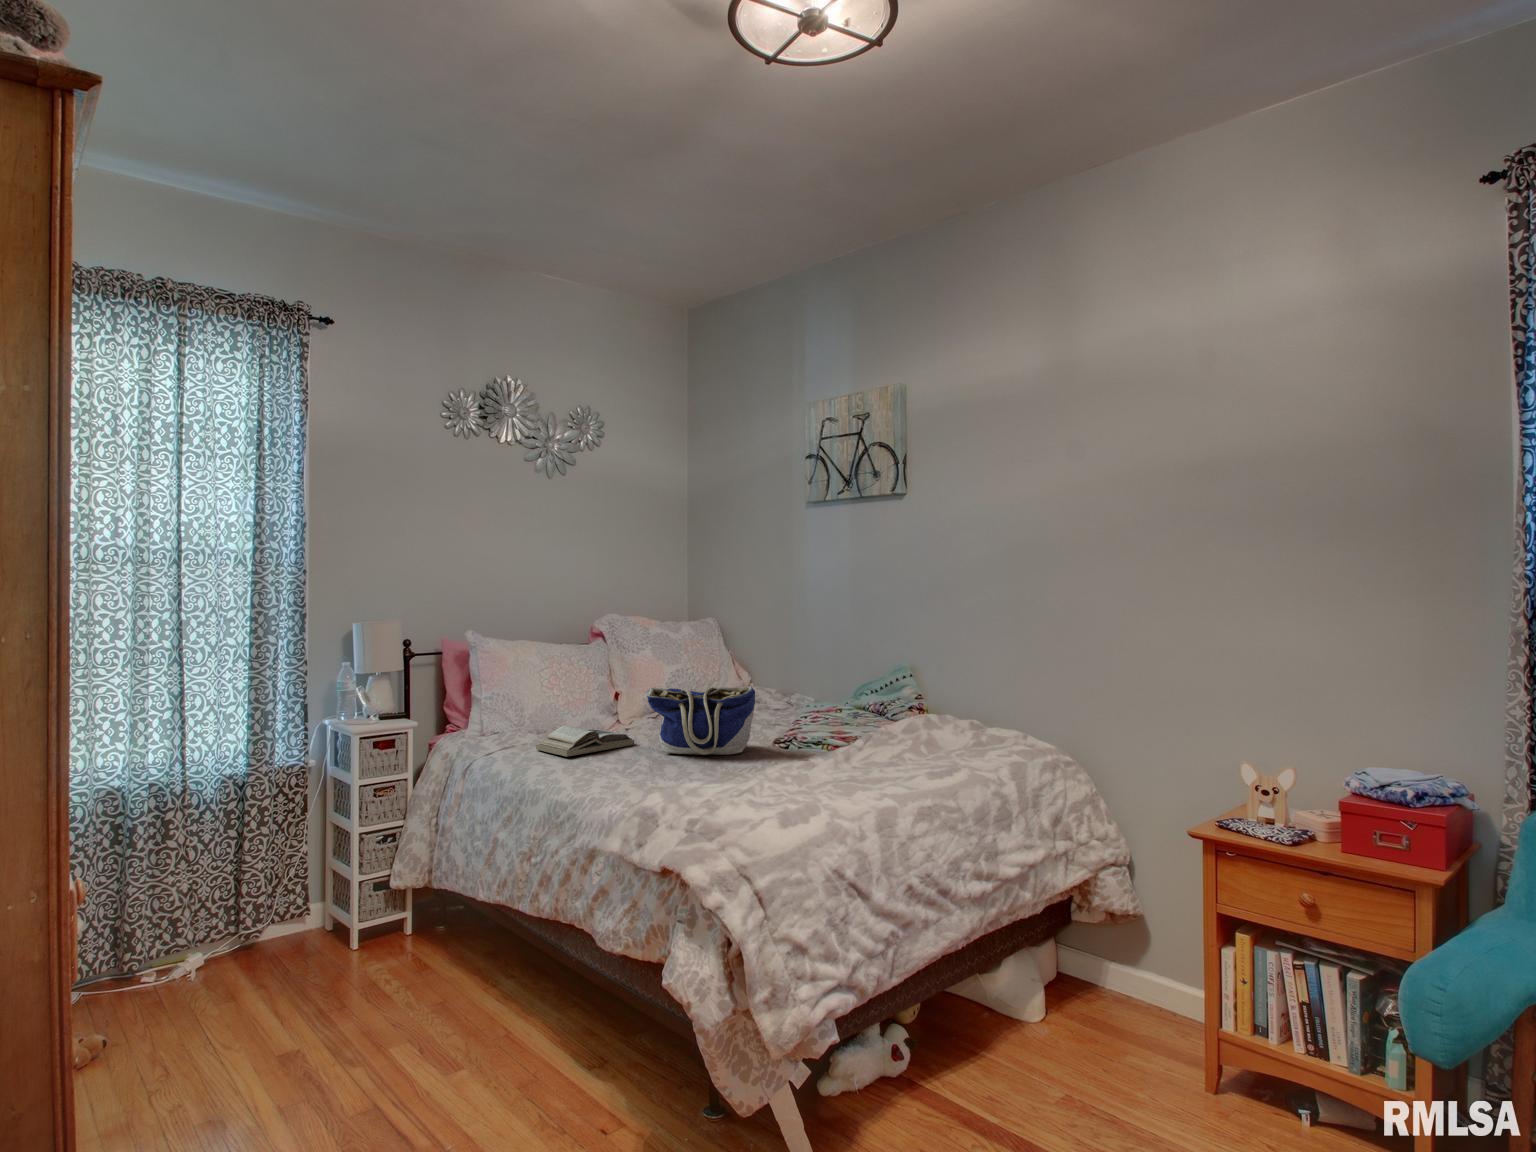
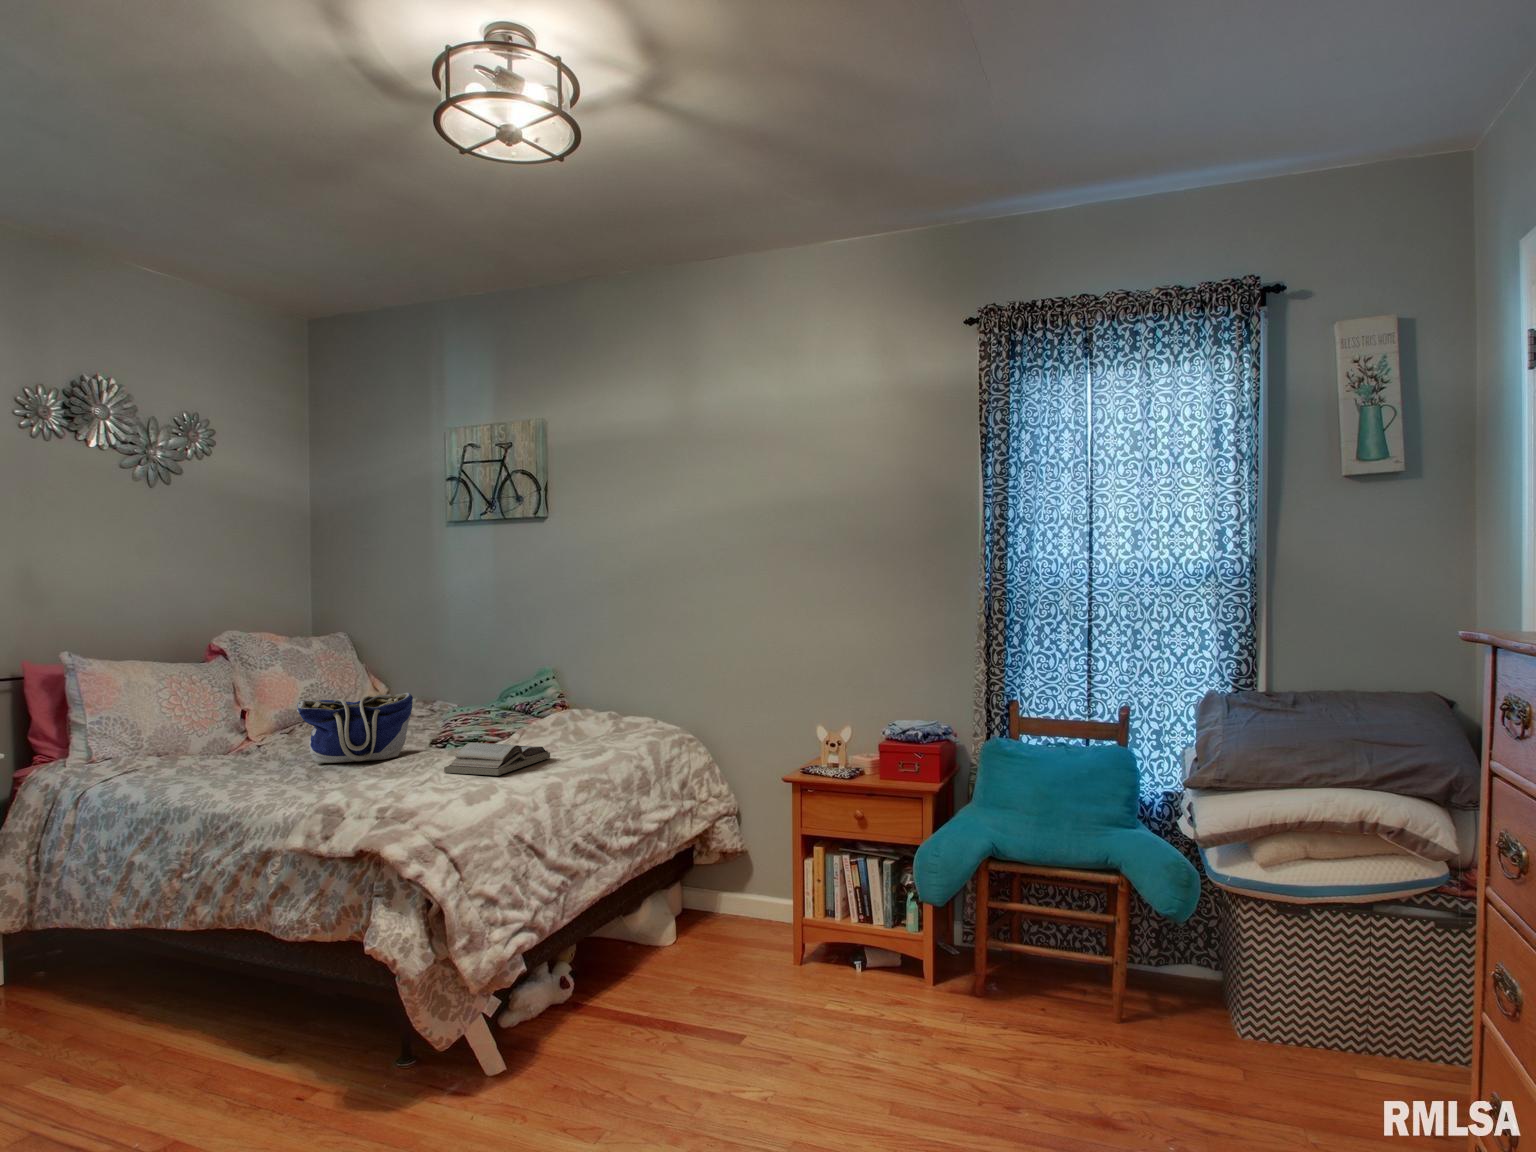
book: present [536,725,634,757] -> present [444,742,550,775]

